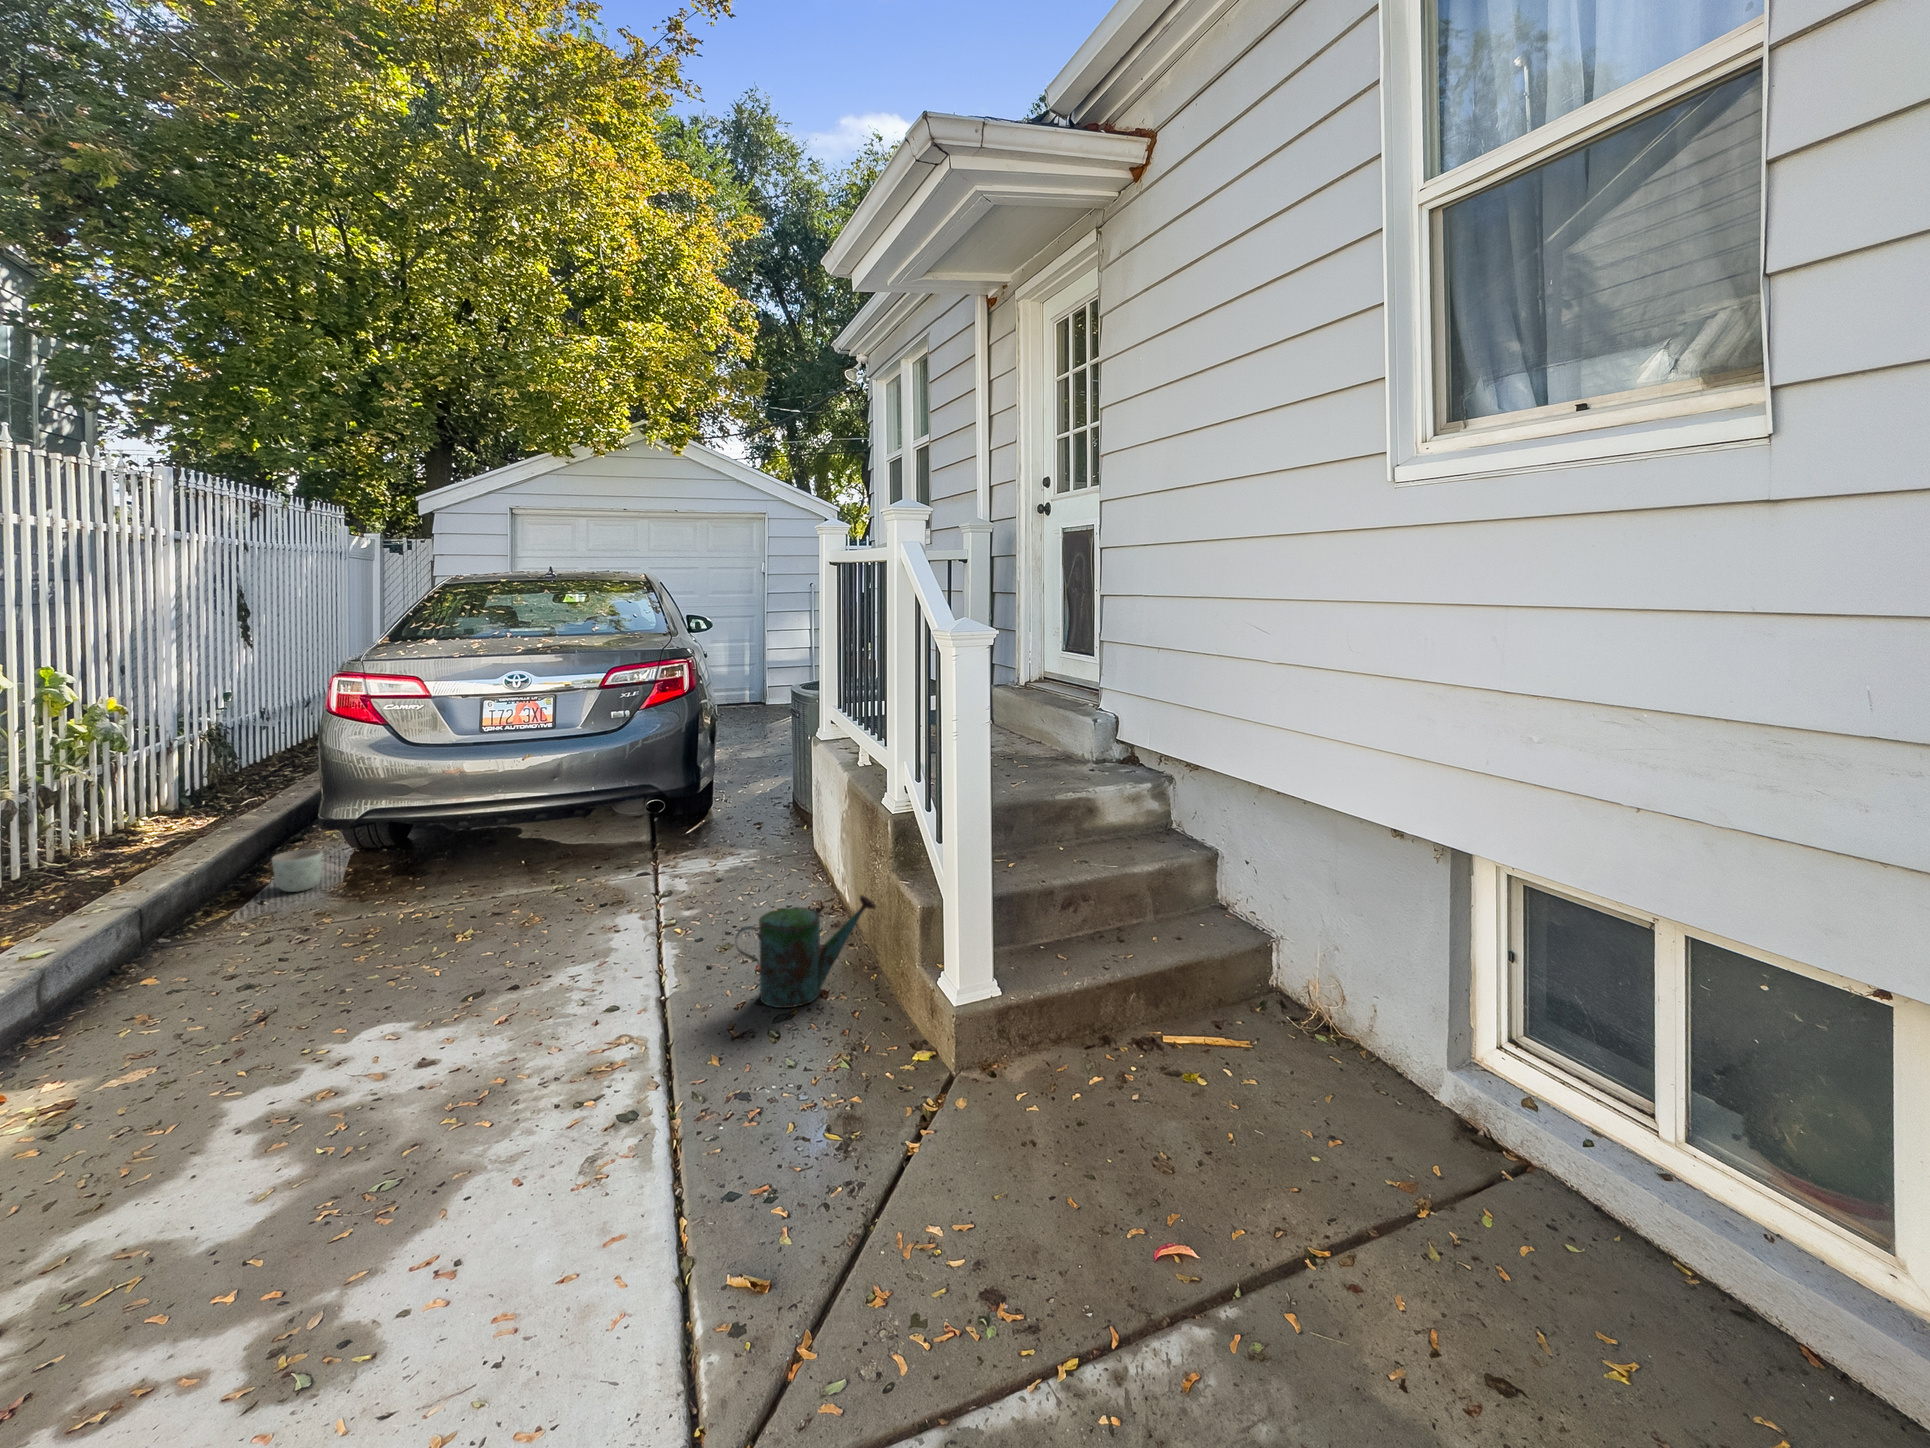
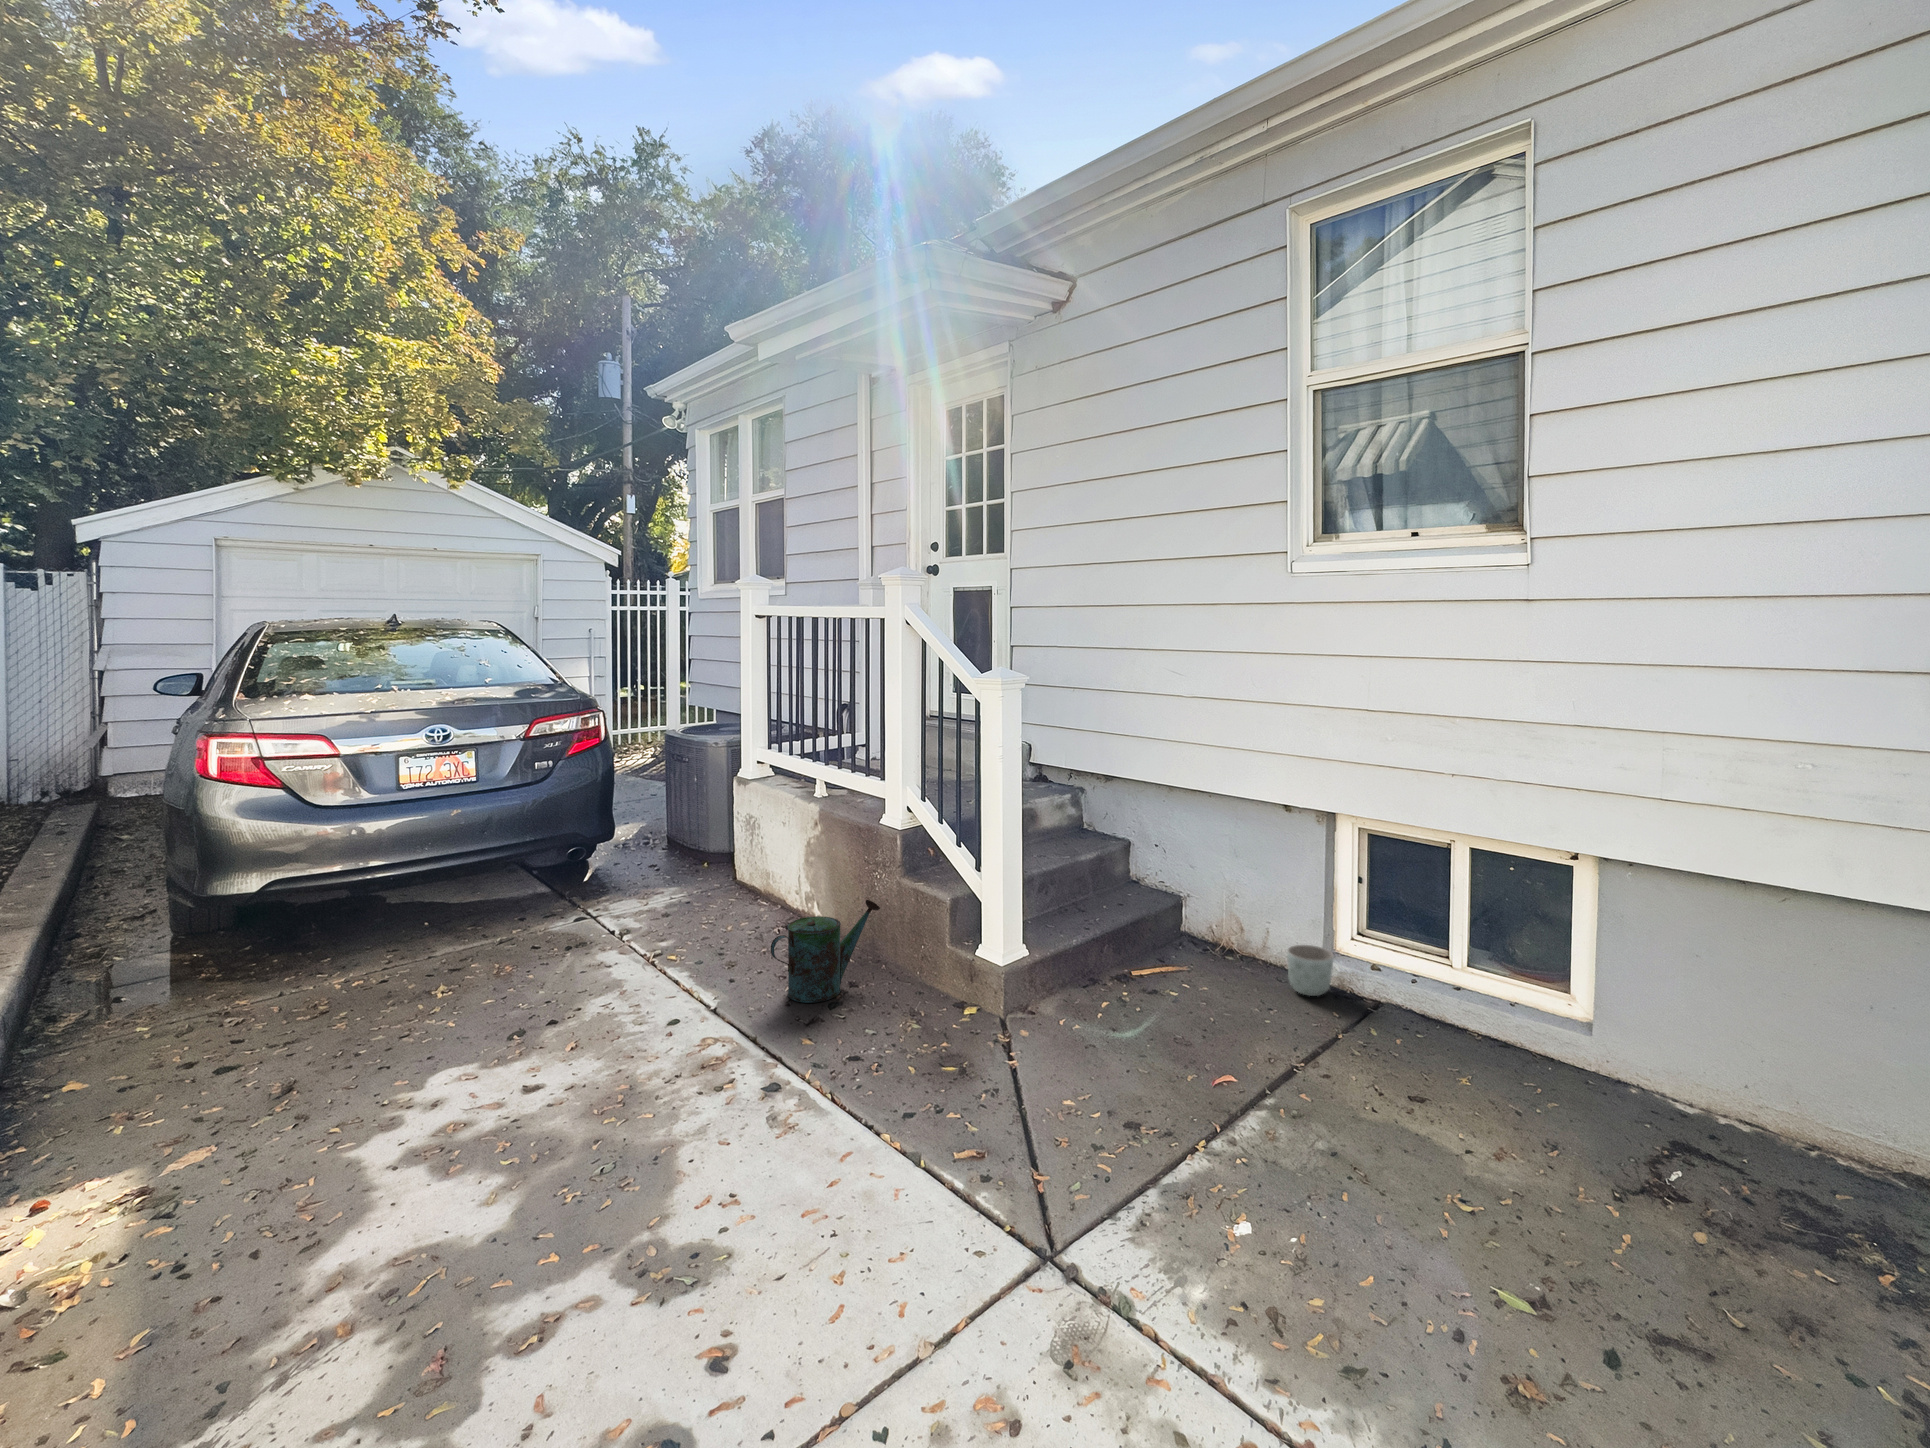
planter: present [272,849,323,892] -> present [1287,945,1334,996]

